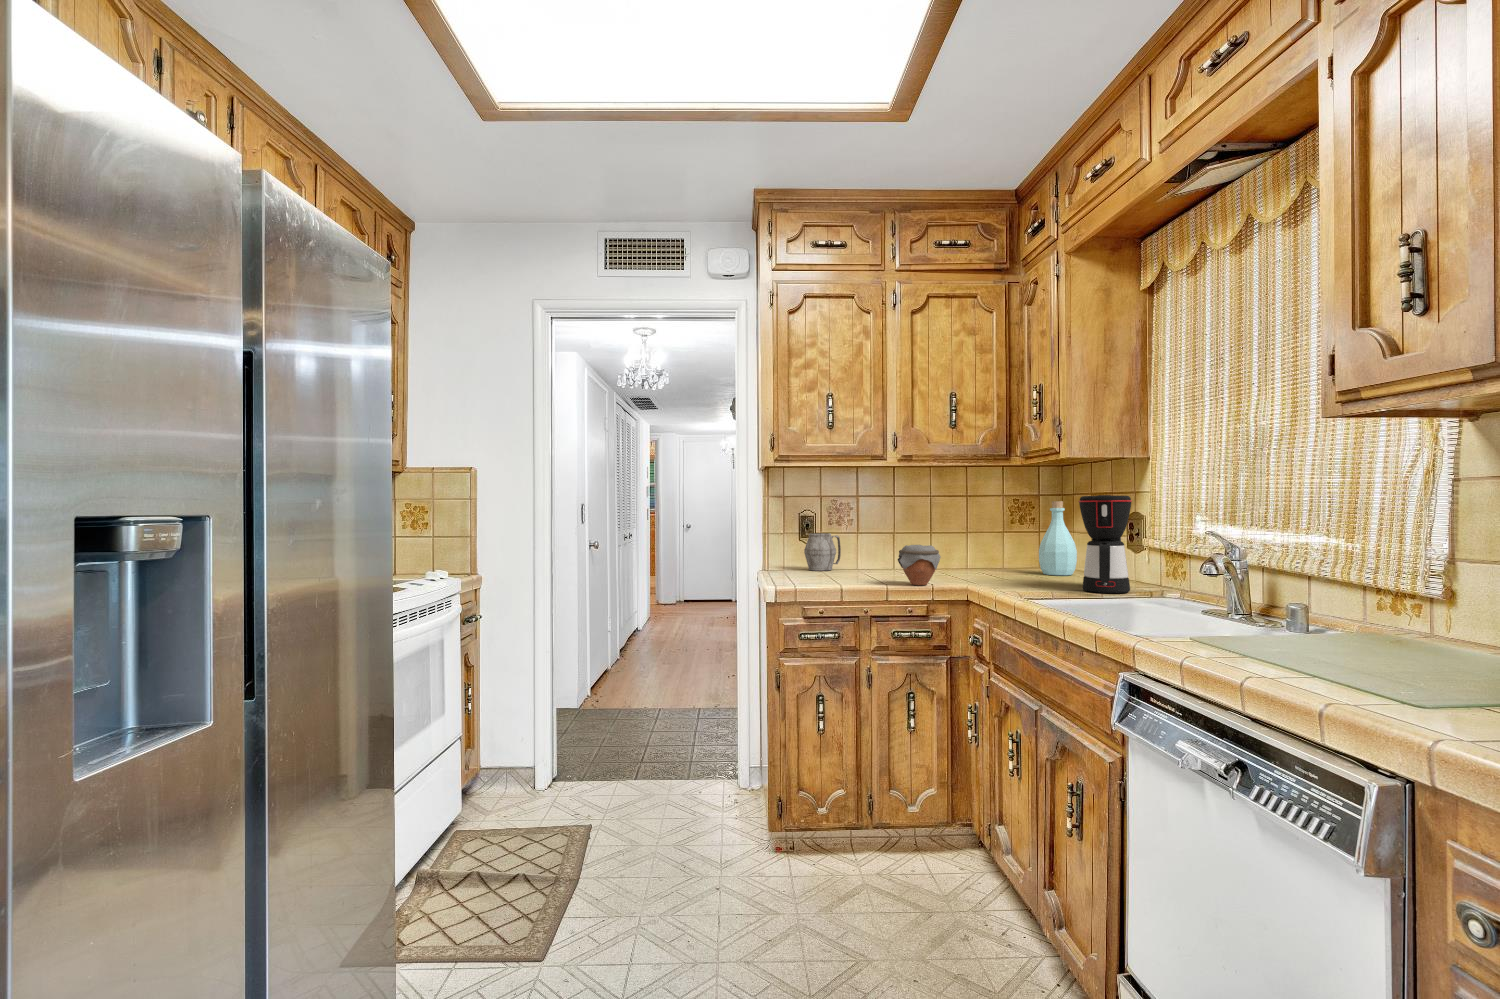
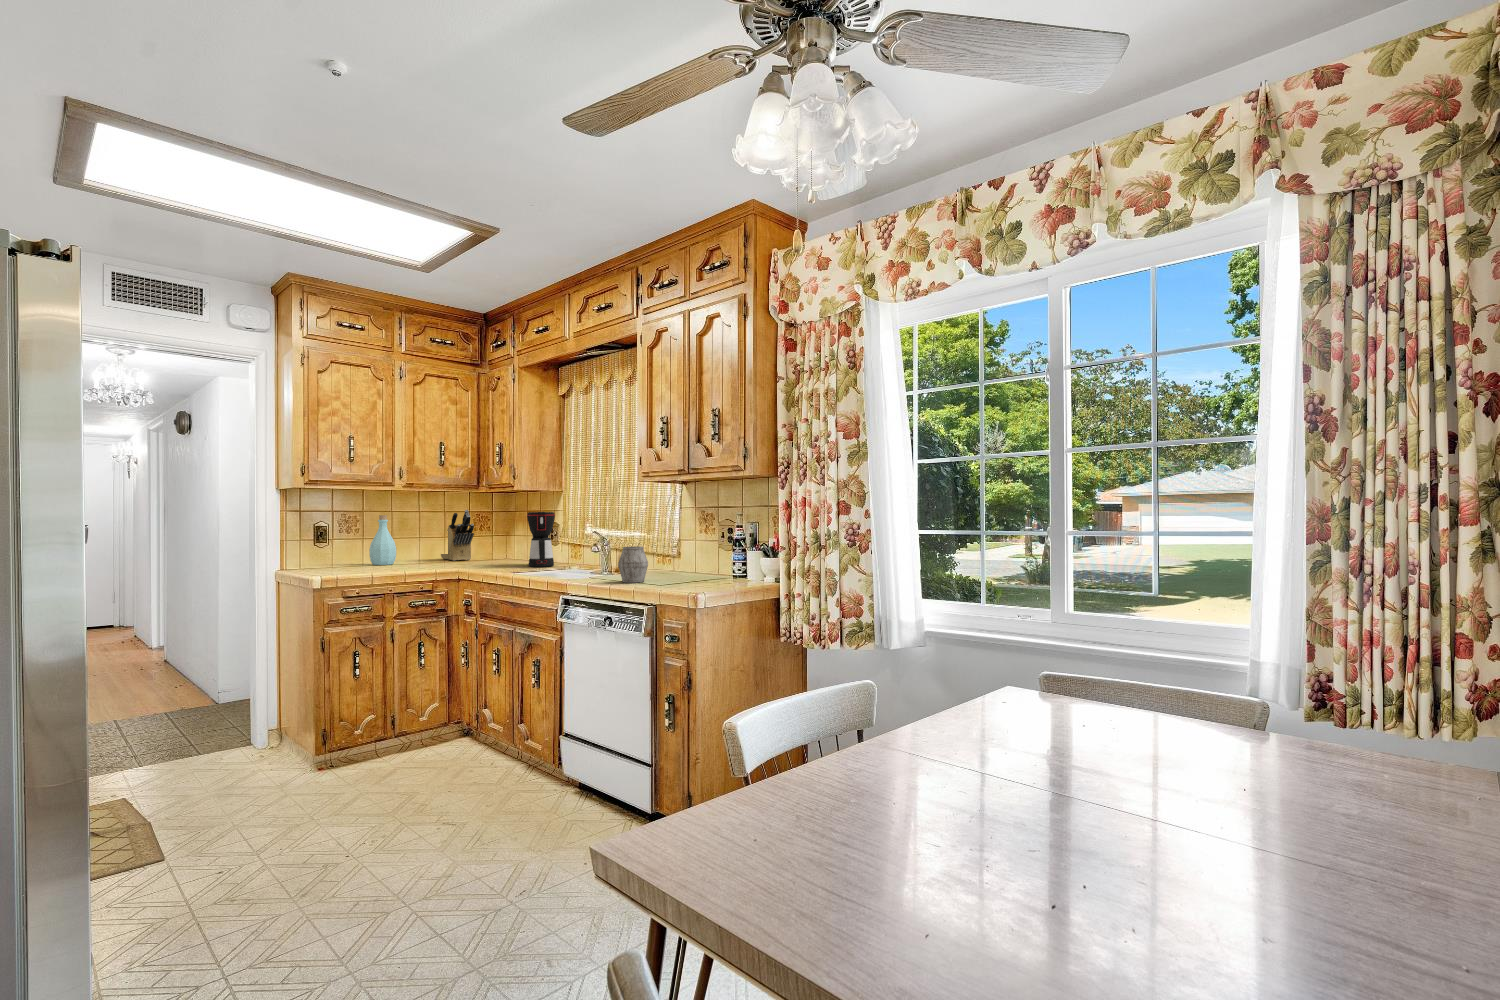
knife block: none [968,494,1007,569] -> present [441,510,474,561]
bottle: present [1039,501,1077,575] -> present [369,515,396,565]
mug: present [804,533,841,571] -> present [618,546,648,583]
jar: present [898,545,941,585] -> none [411,544,441,571]

